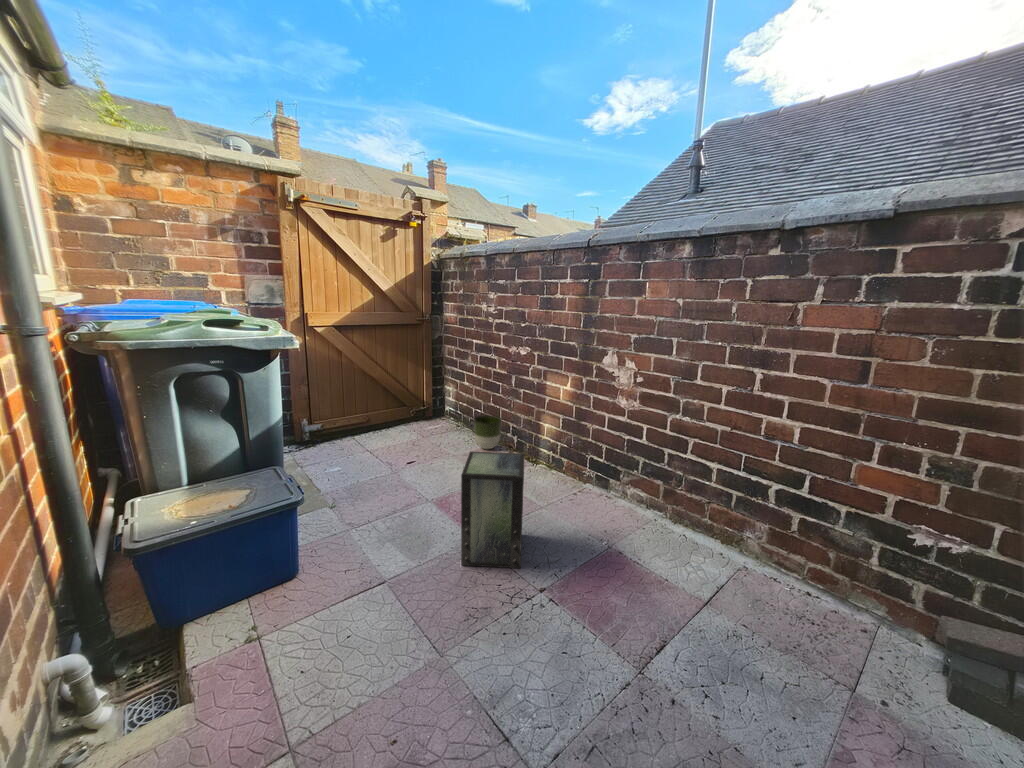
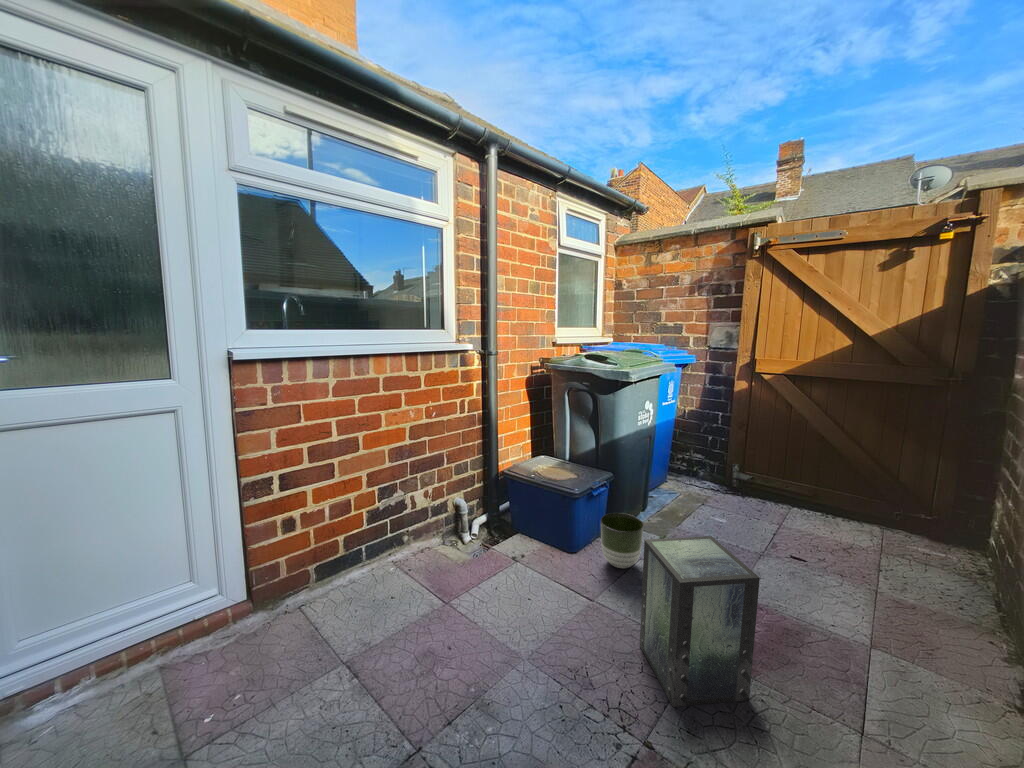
planter: present [474,415,501,449] -> present [601,513,643,568]

